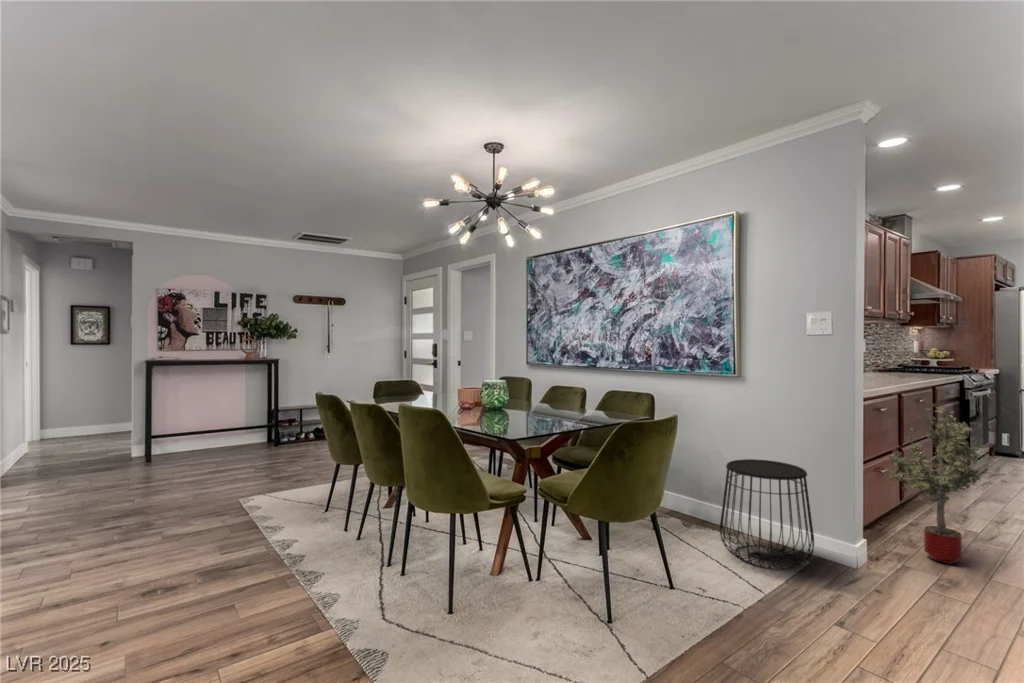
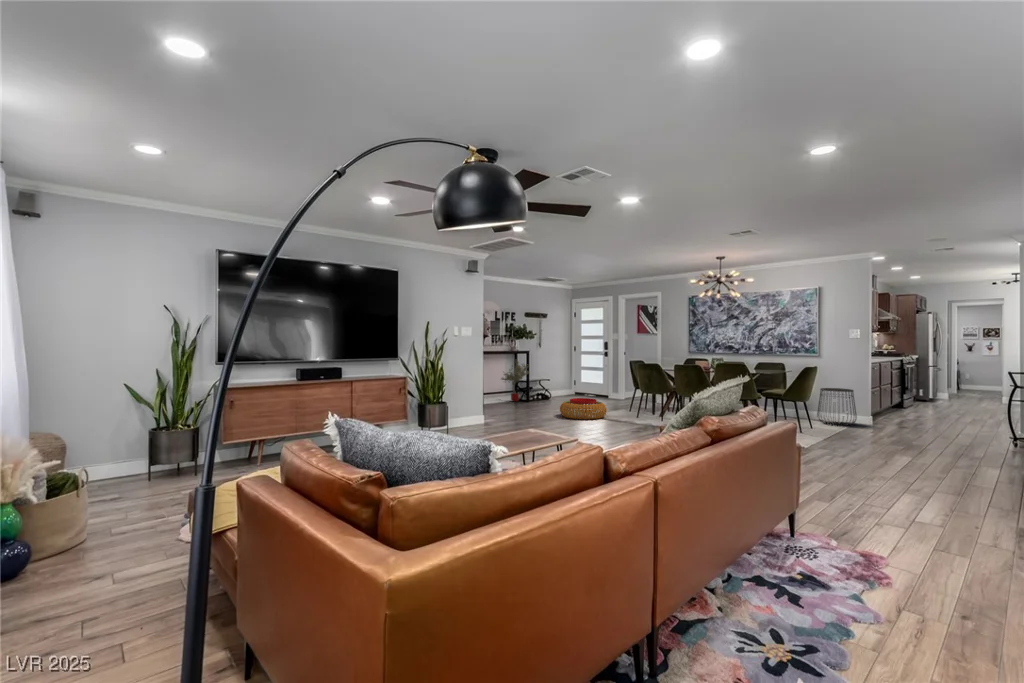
potted tree: present [888,407,985,564] -> present [501,360,529,402]
pouf: none [173,462,286,518] -> present [560,398,607,419]

